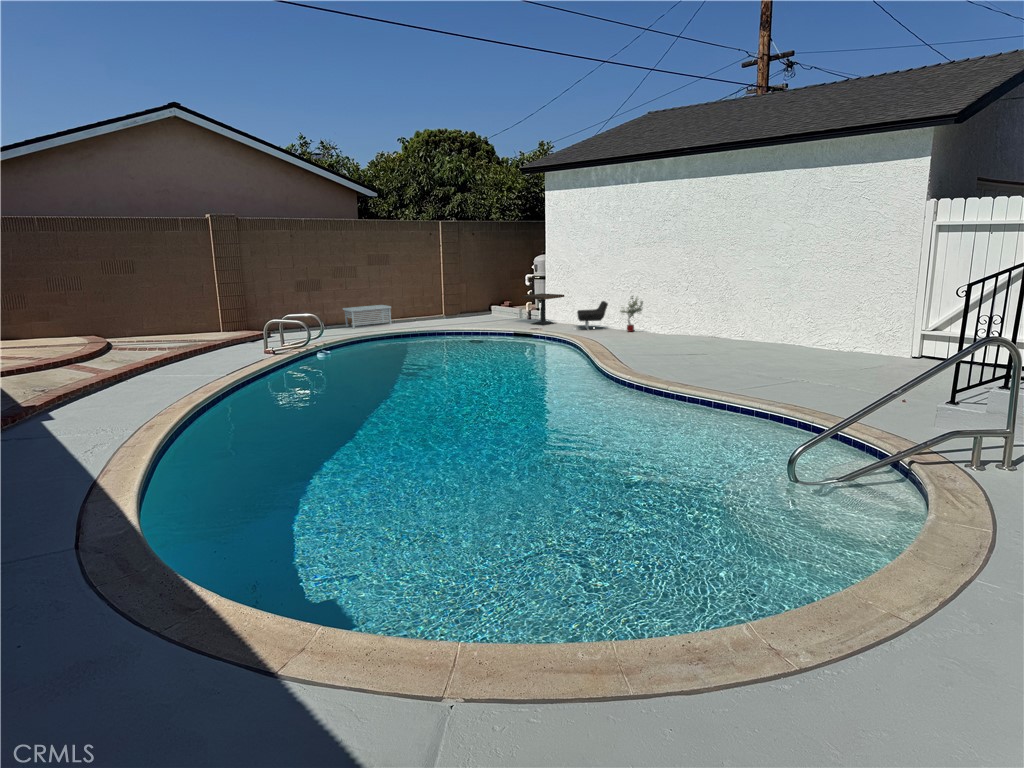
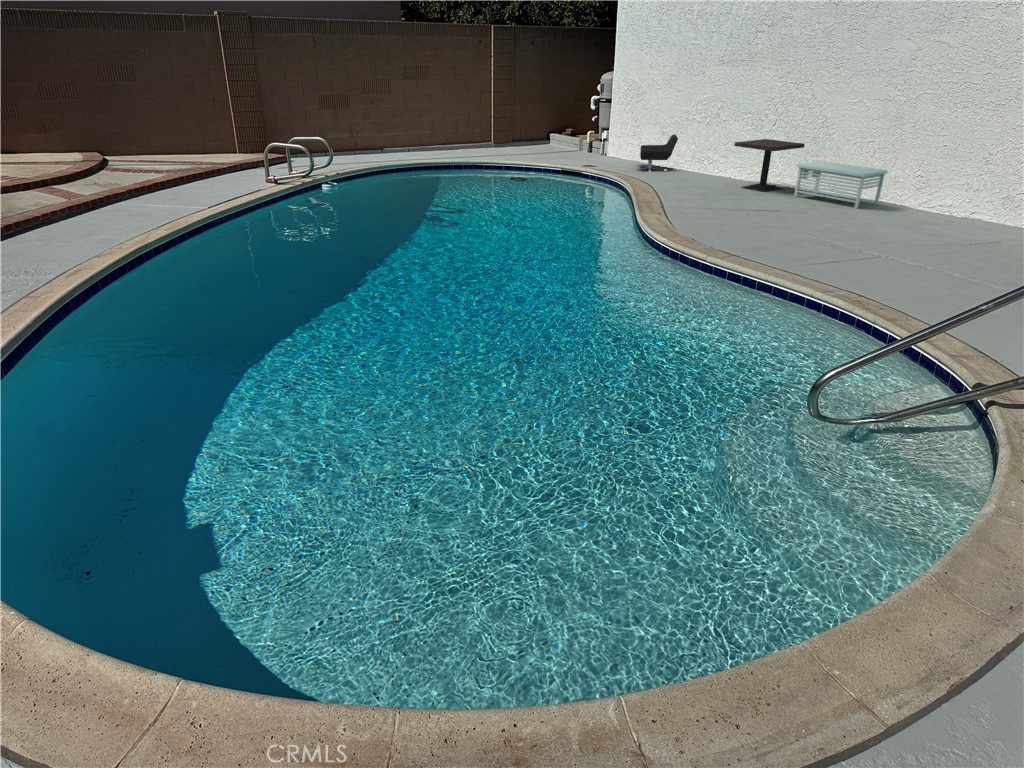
side table: present [522,293,564,325] -> present [735,139,805,192]
potted tree: present [620,296,643,332] -> none [690,129,722,177]
storage bench: present [343,305,391,328] -> present [794,161,888,208]

